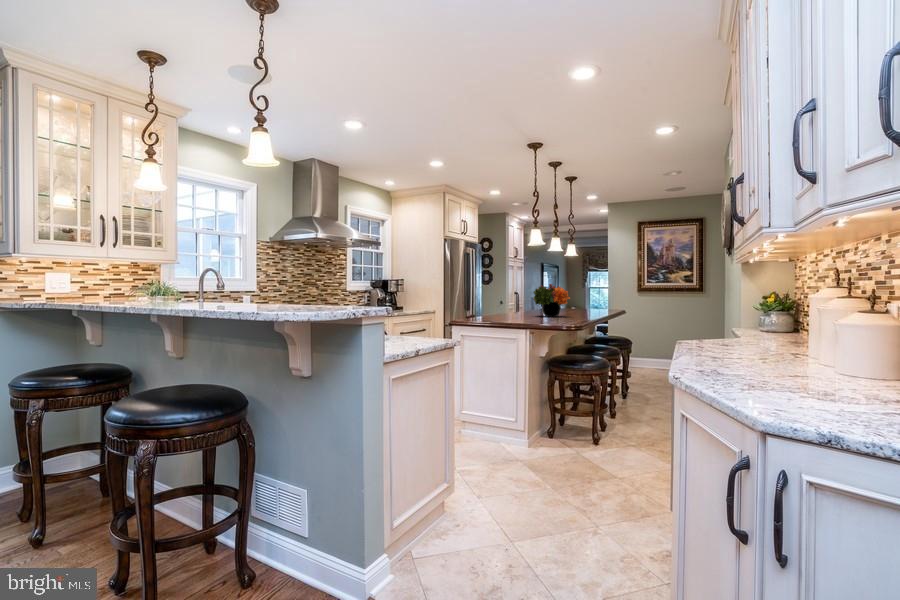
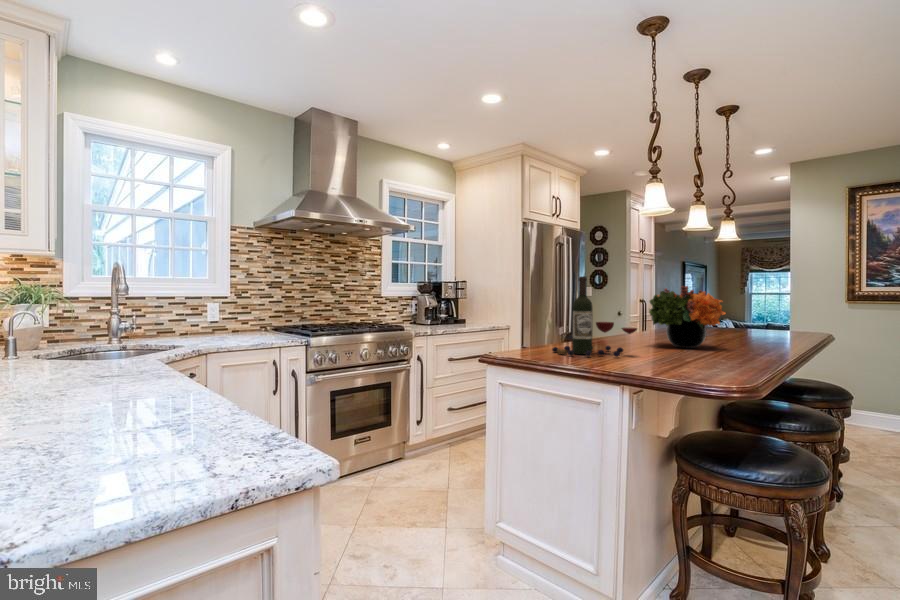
wine bottle: none [489,279,532,320] -> present [552,276,637,357]

